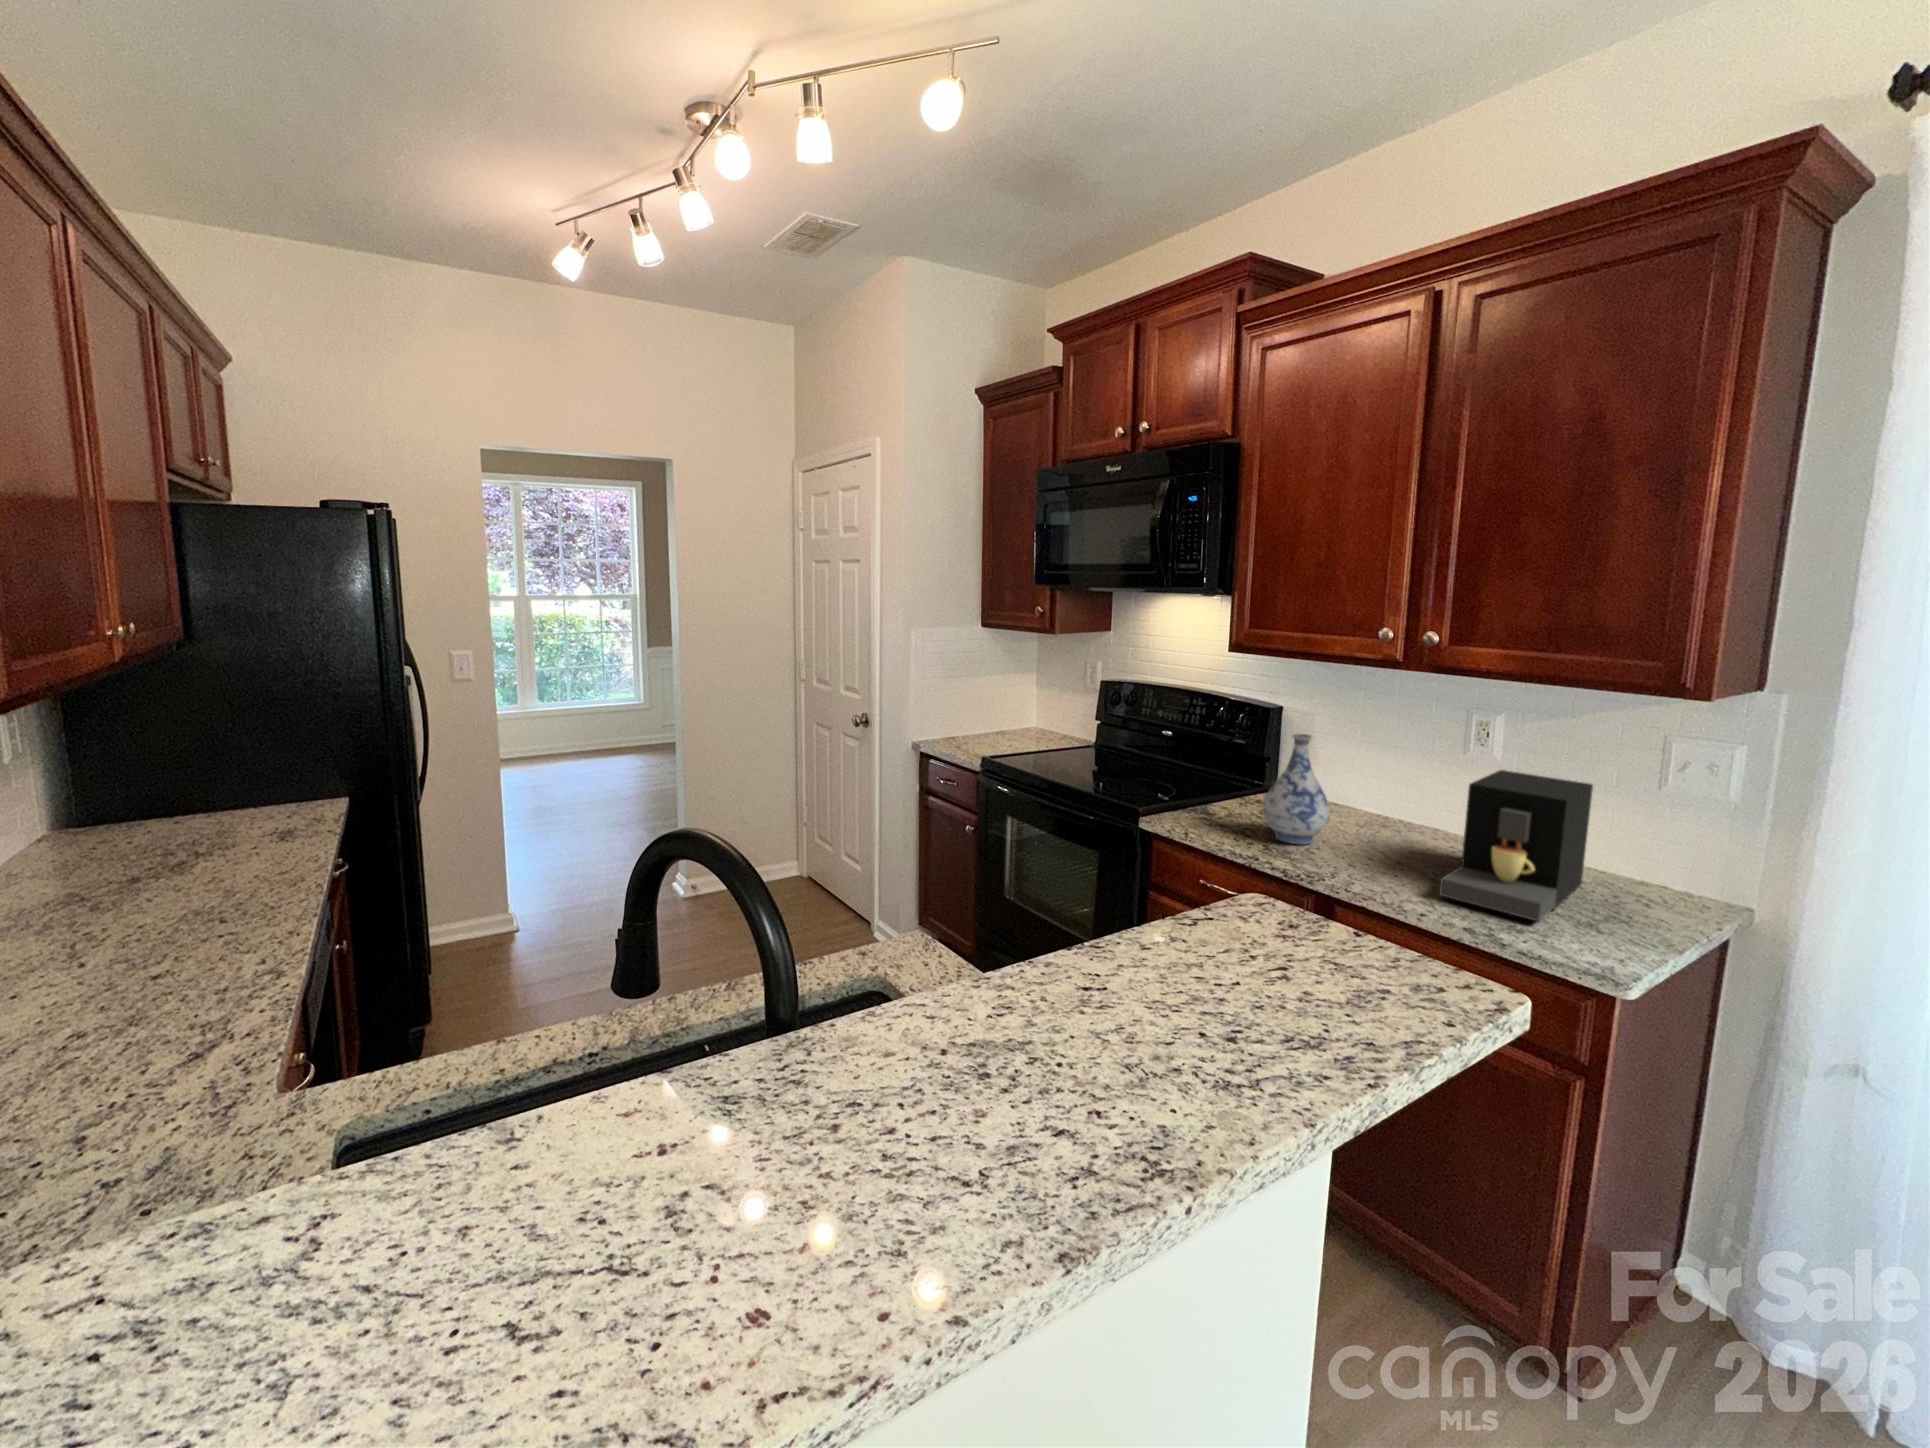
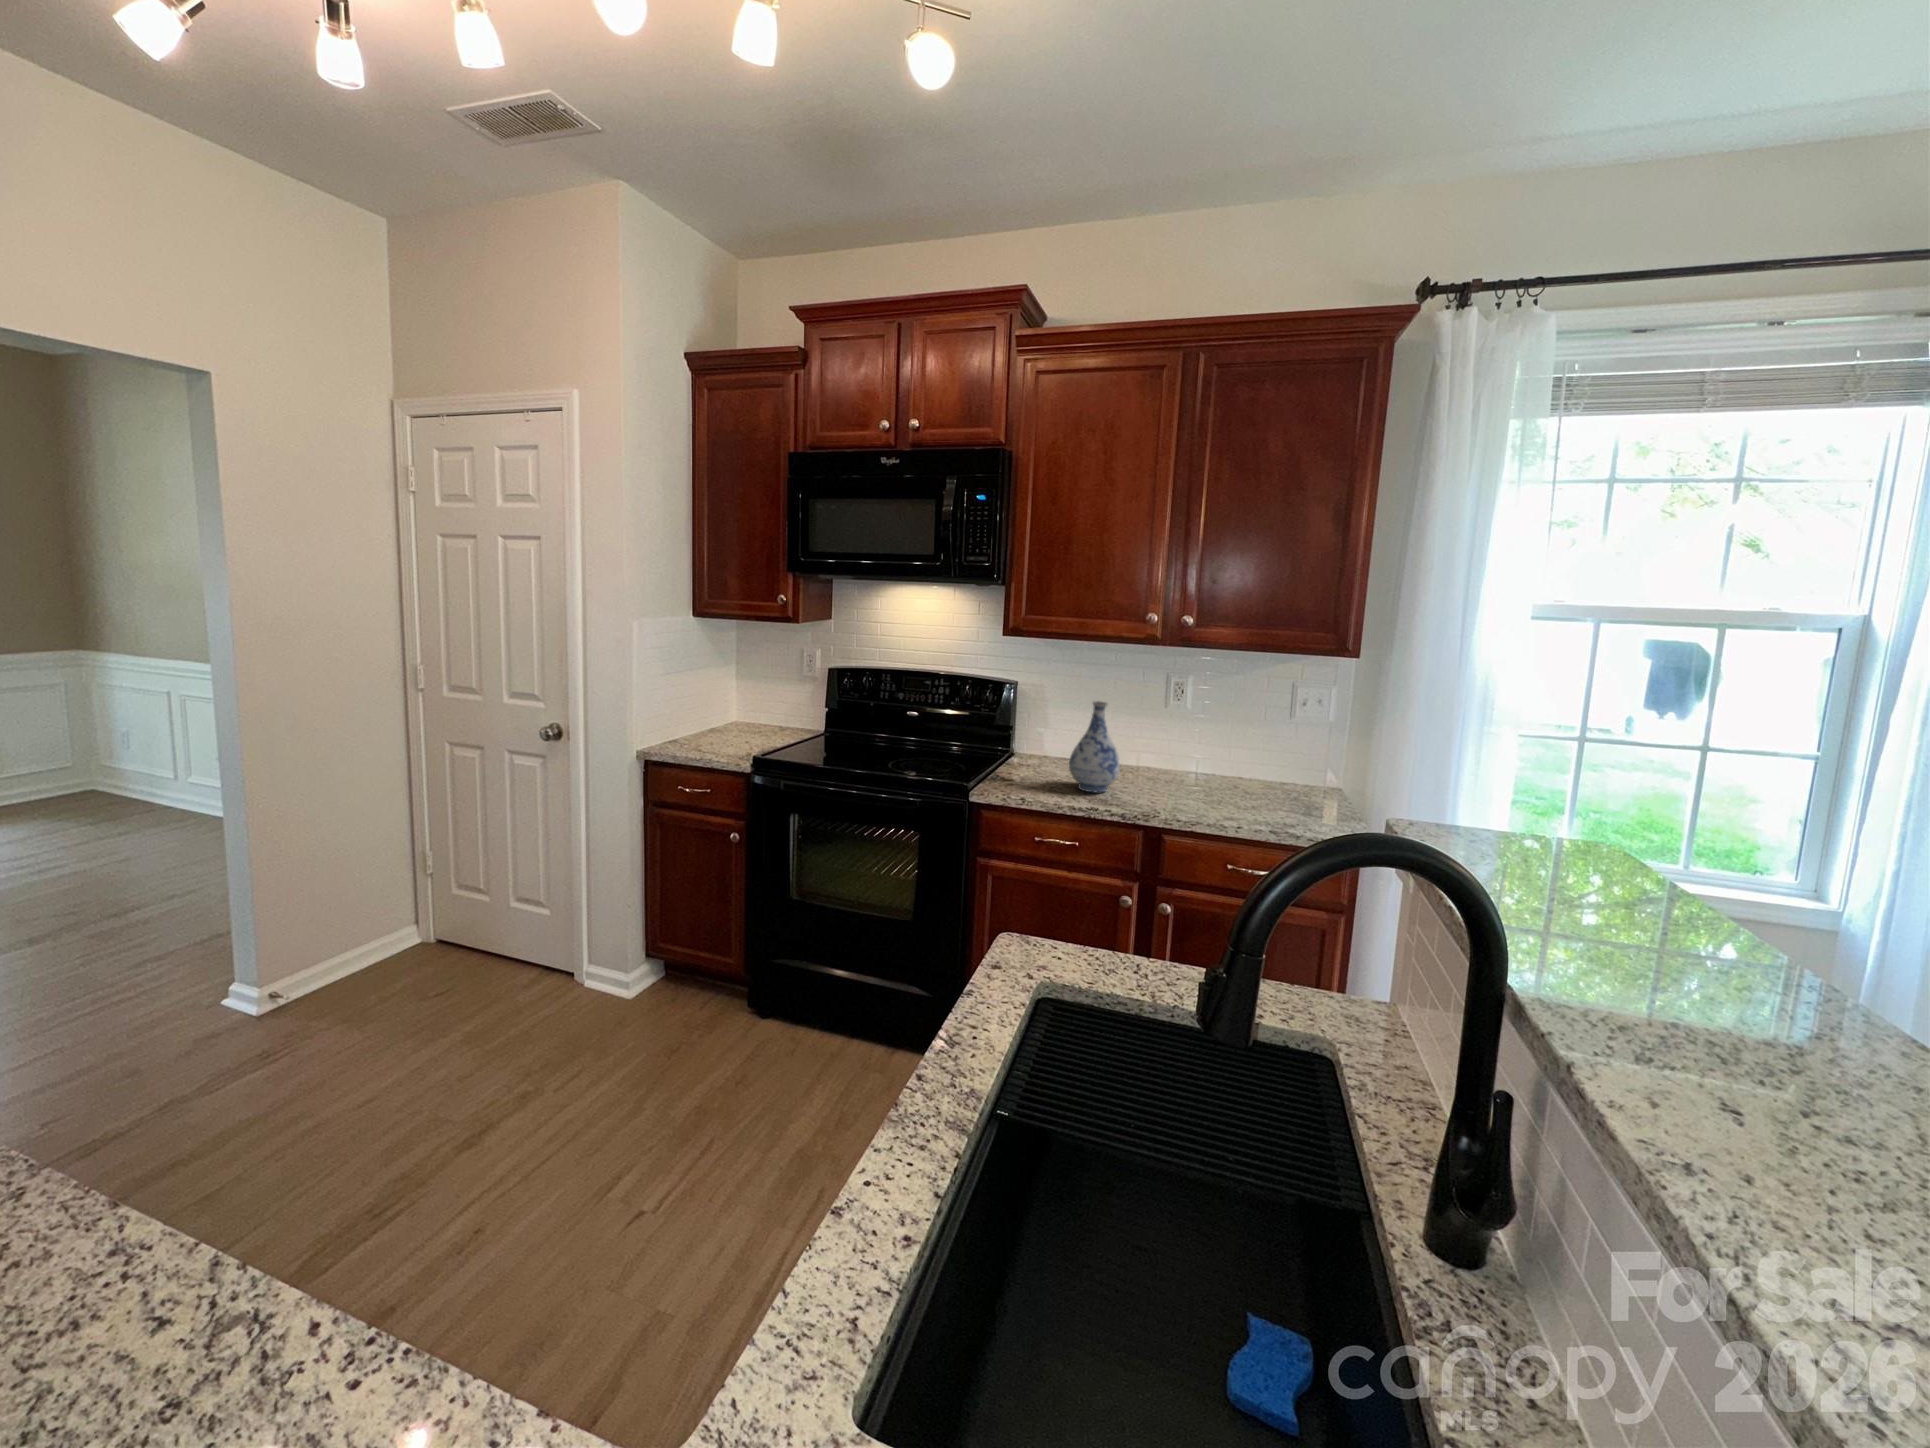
coffee maker: present [1439,770,1593,921] -> none [1208,715,1295,817]

